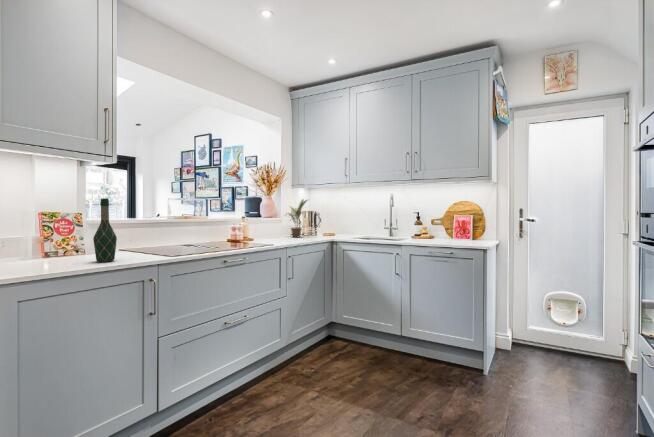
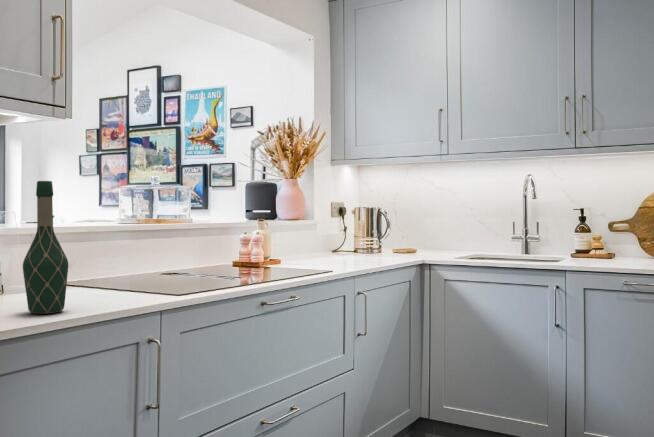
potted plant: present [289,200,307,237] -> none [327,184,380,257]

